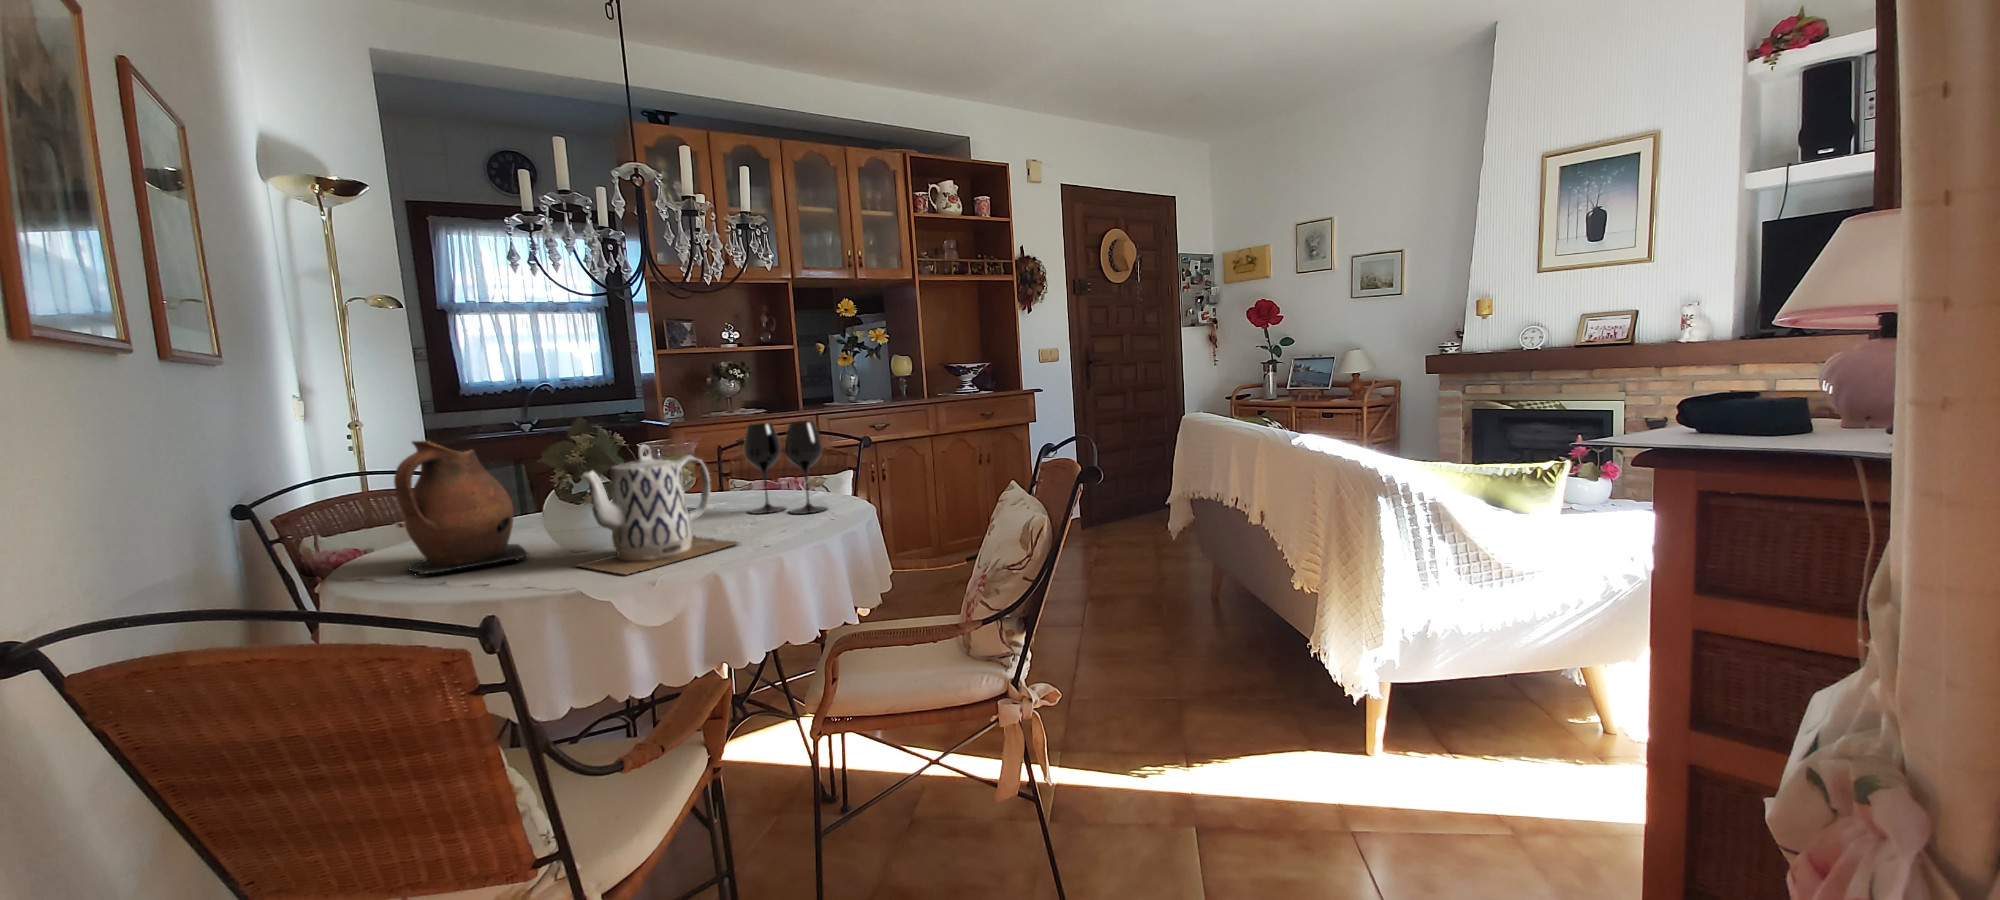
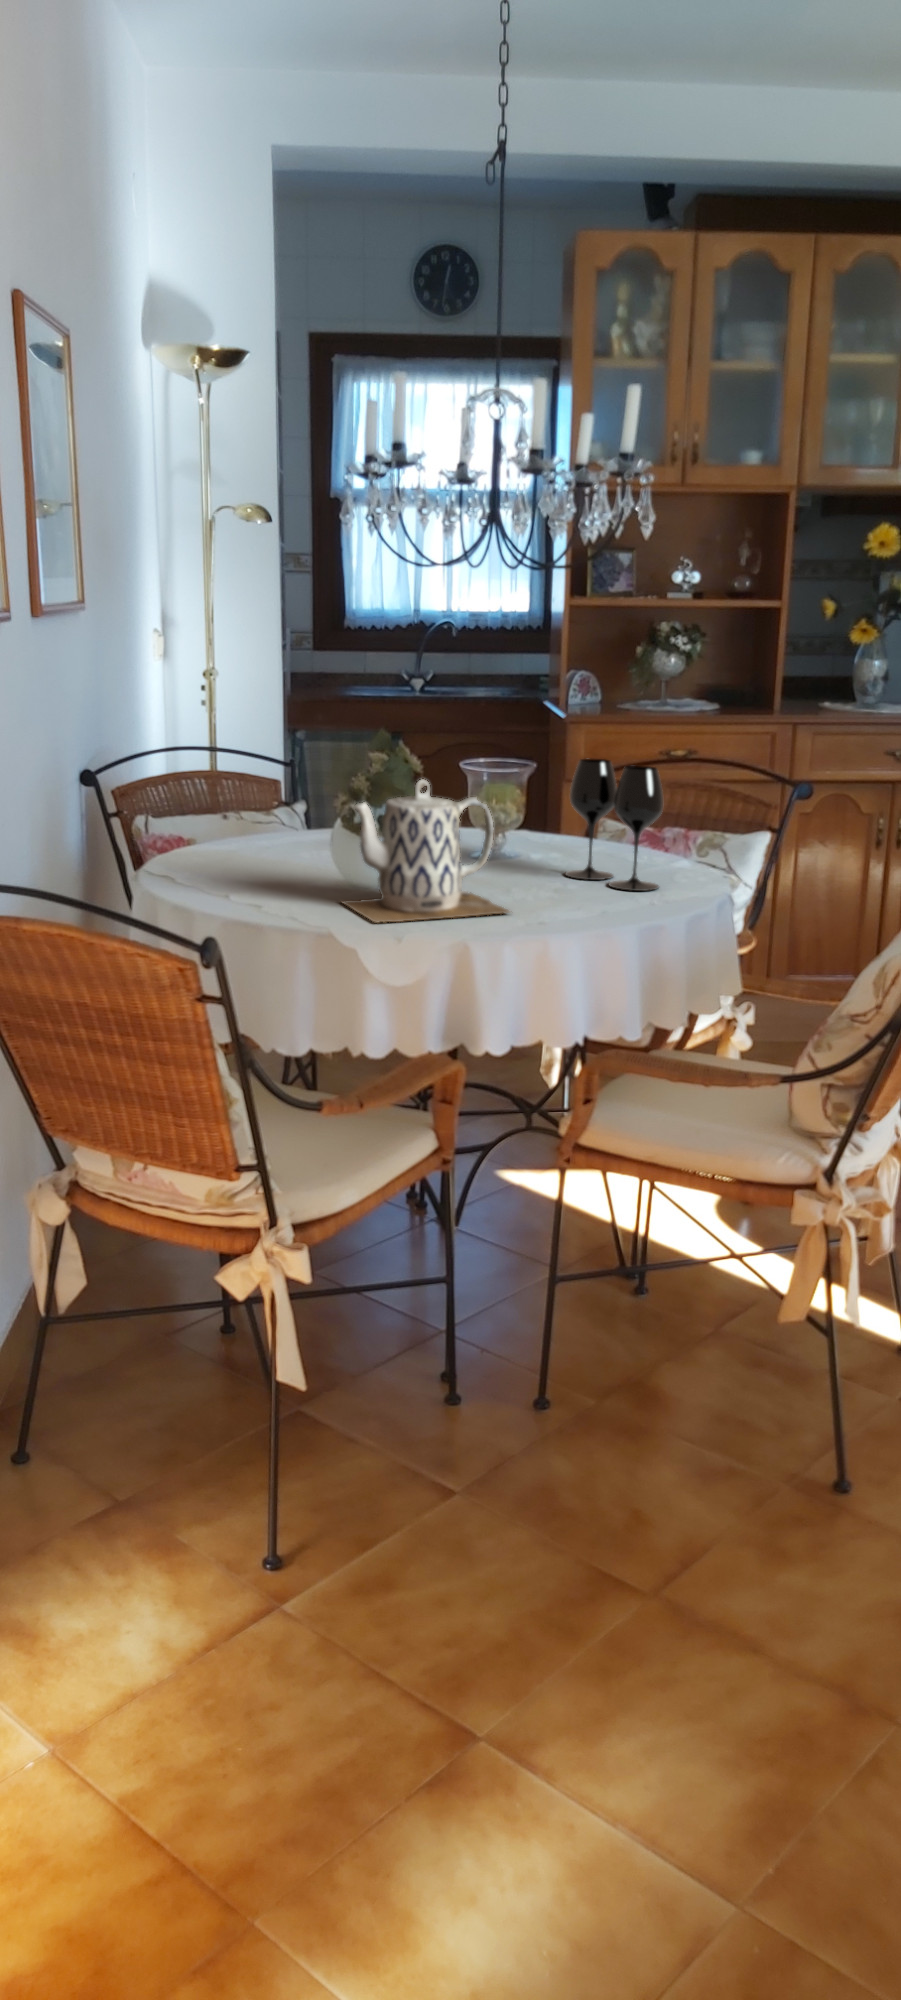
ceramic pitcher: present [394,440,529,574] -> none [200,740,309,885]

